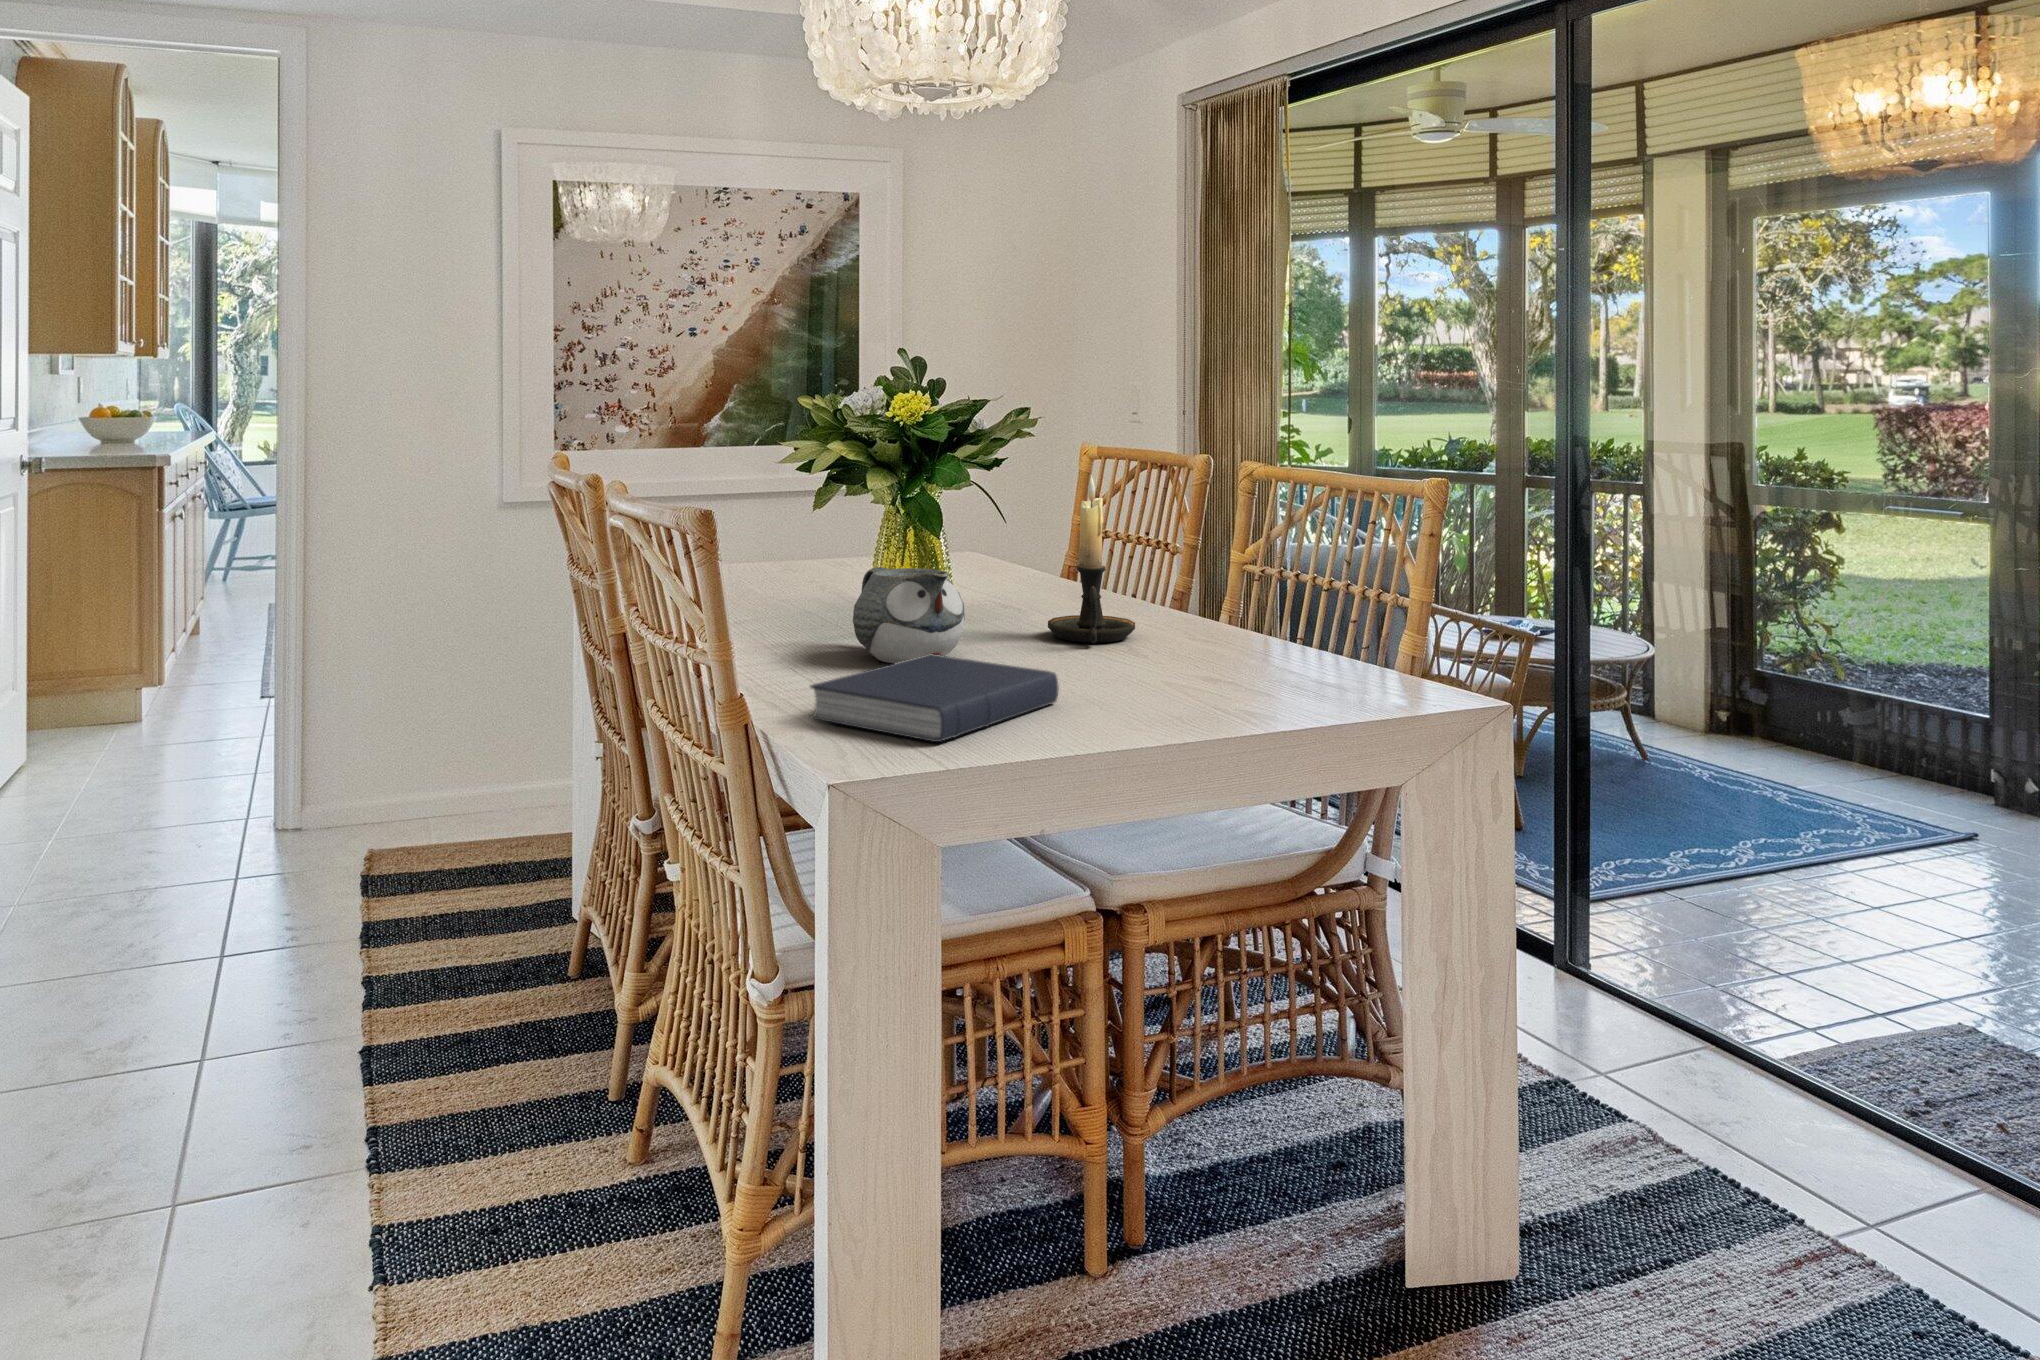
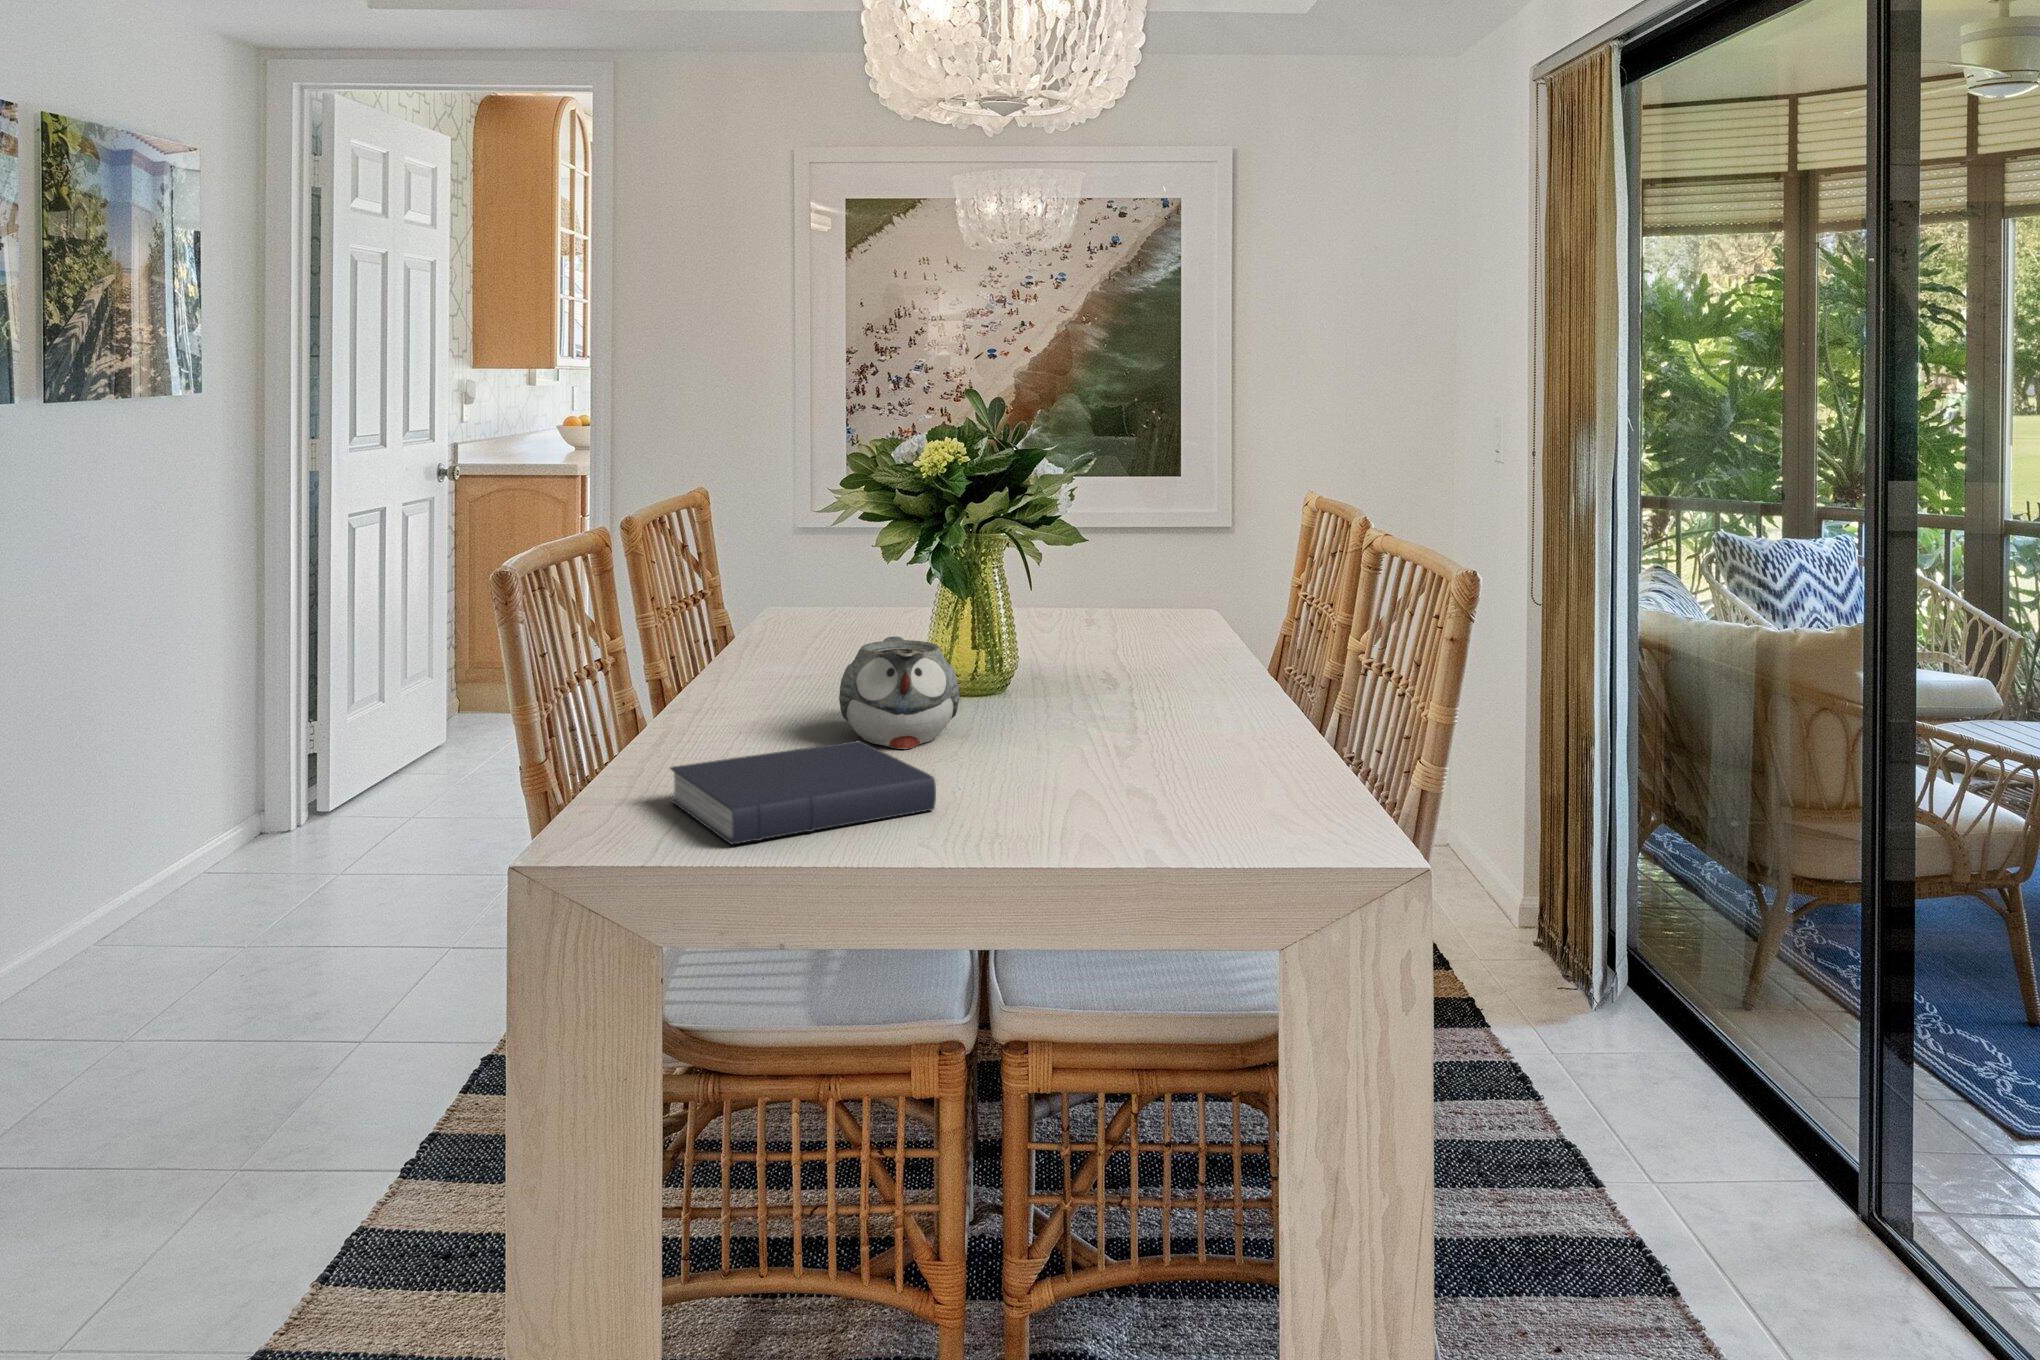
candle holder: present [1048,476,1135,644] -> none [1083,549,1178,739]

